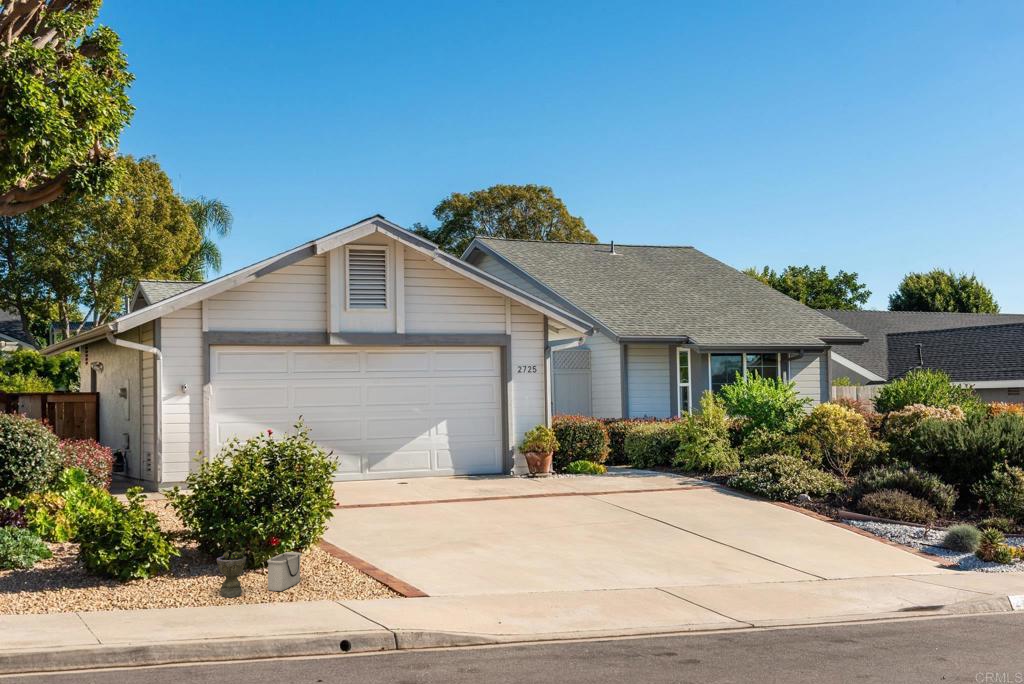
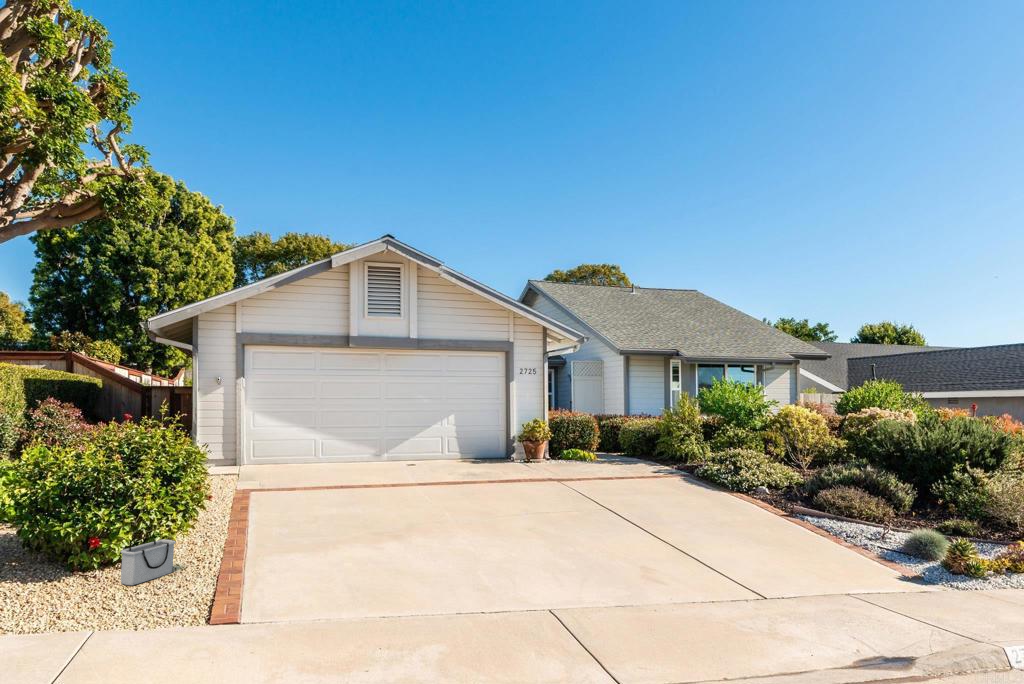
planter: present [217,548,247,598] -> none [55,536,93,592]

